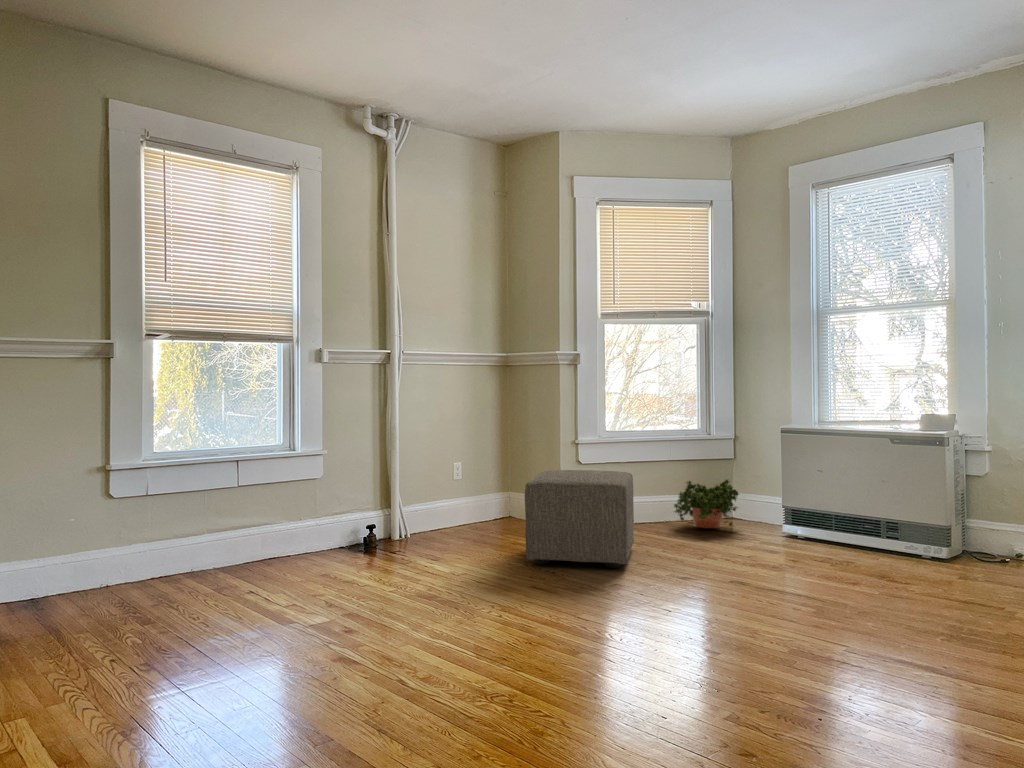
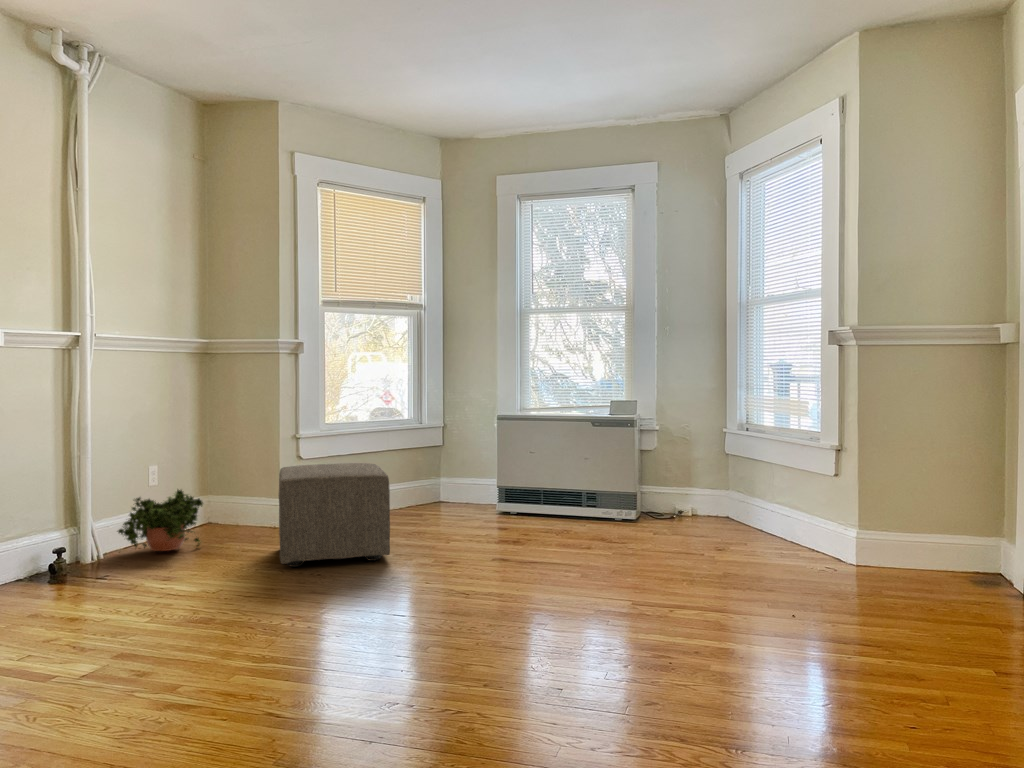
potted plant: present [674,479,739,528] -> present [117,490,203,551]

